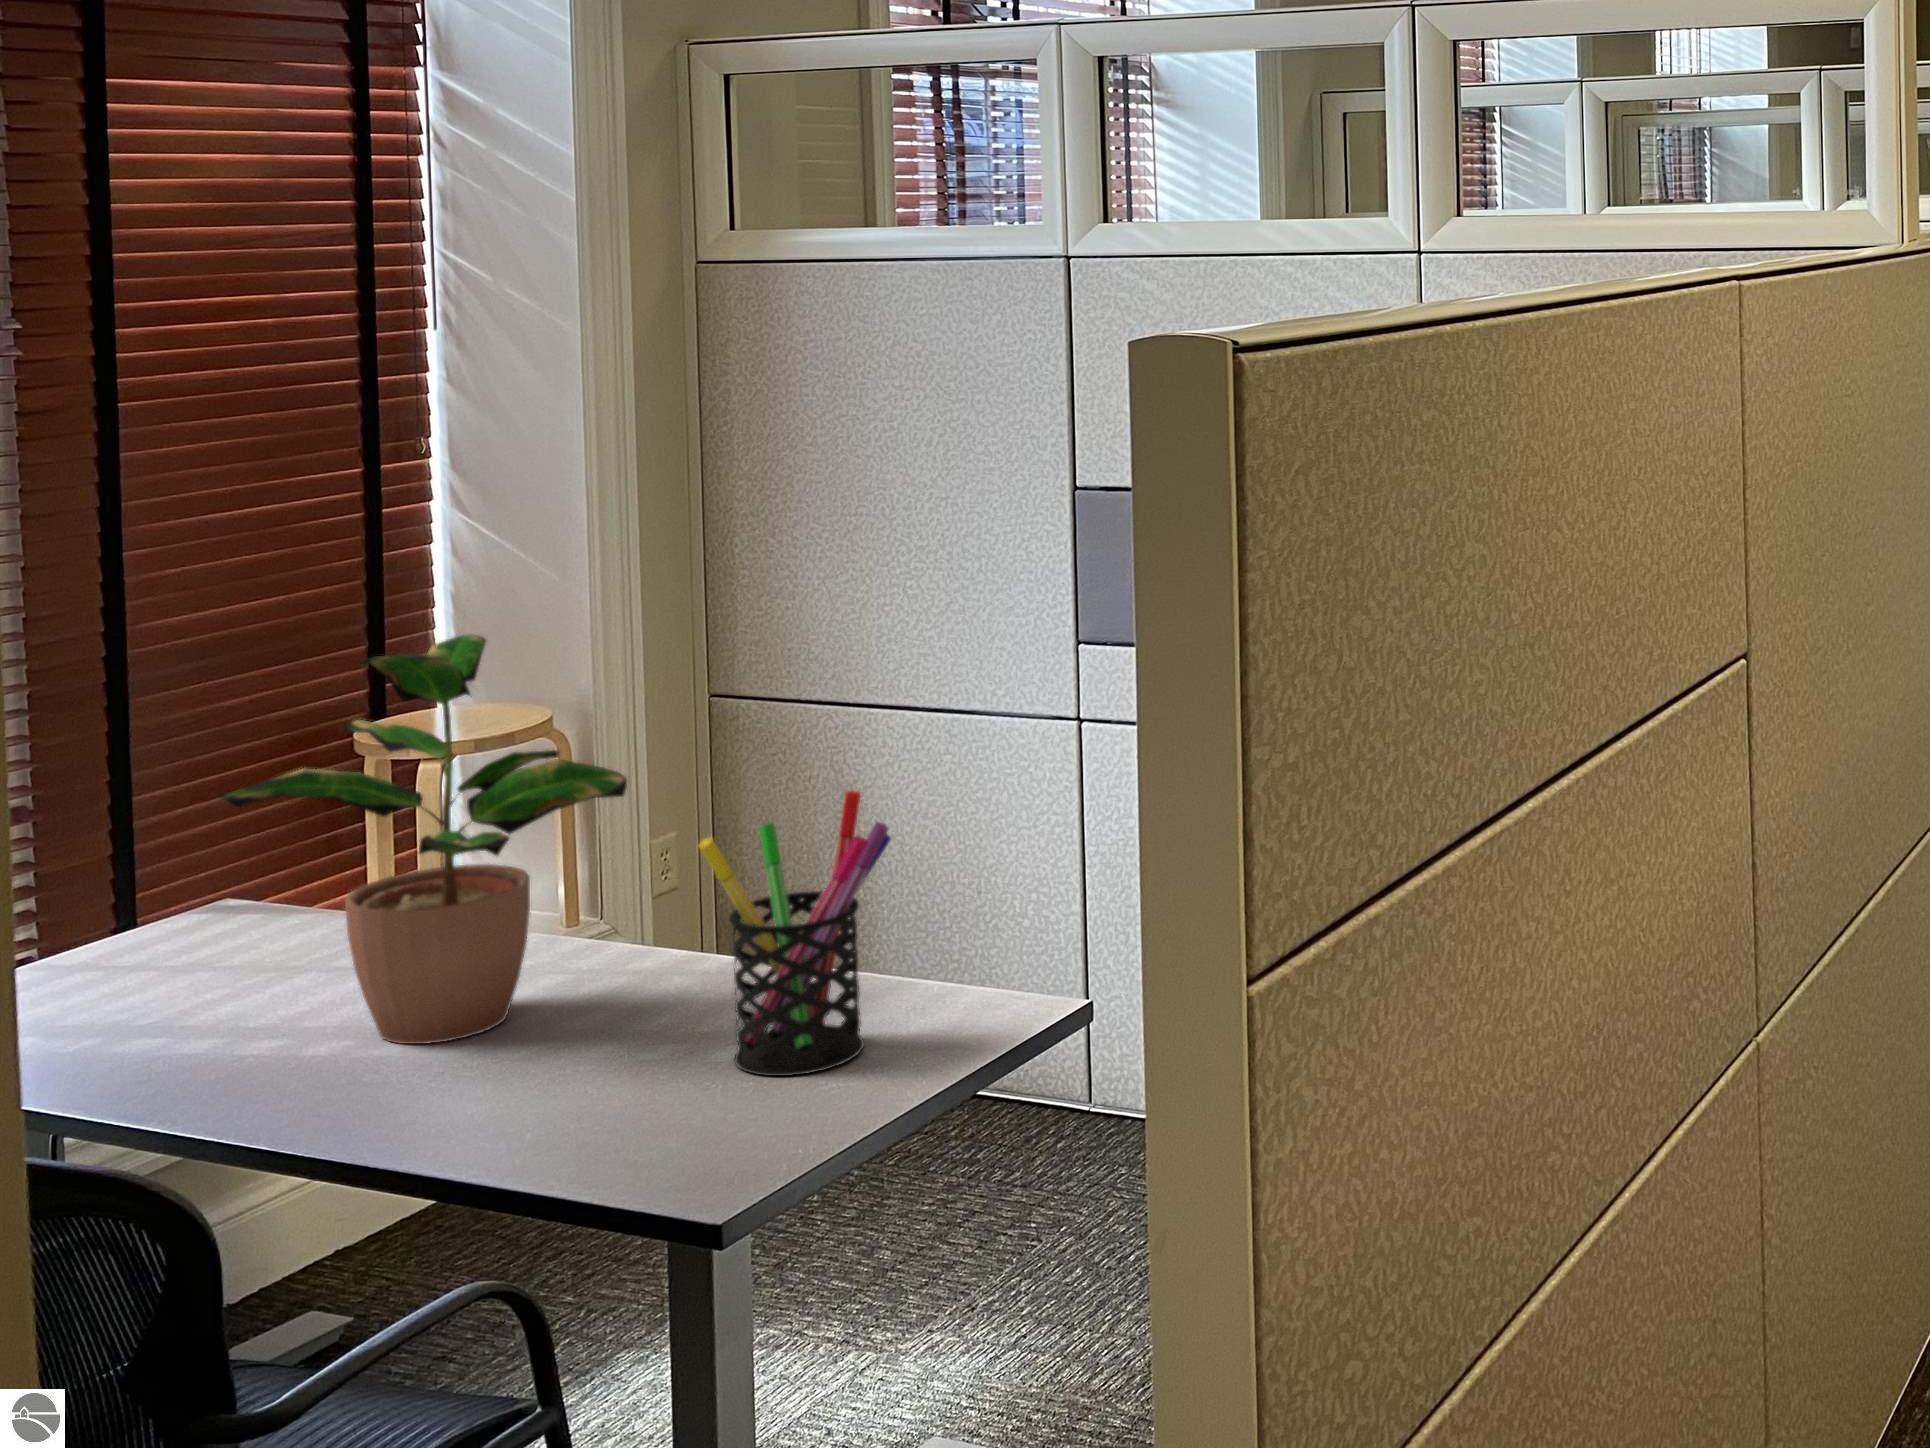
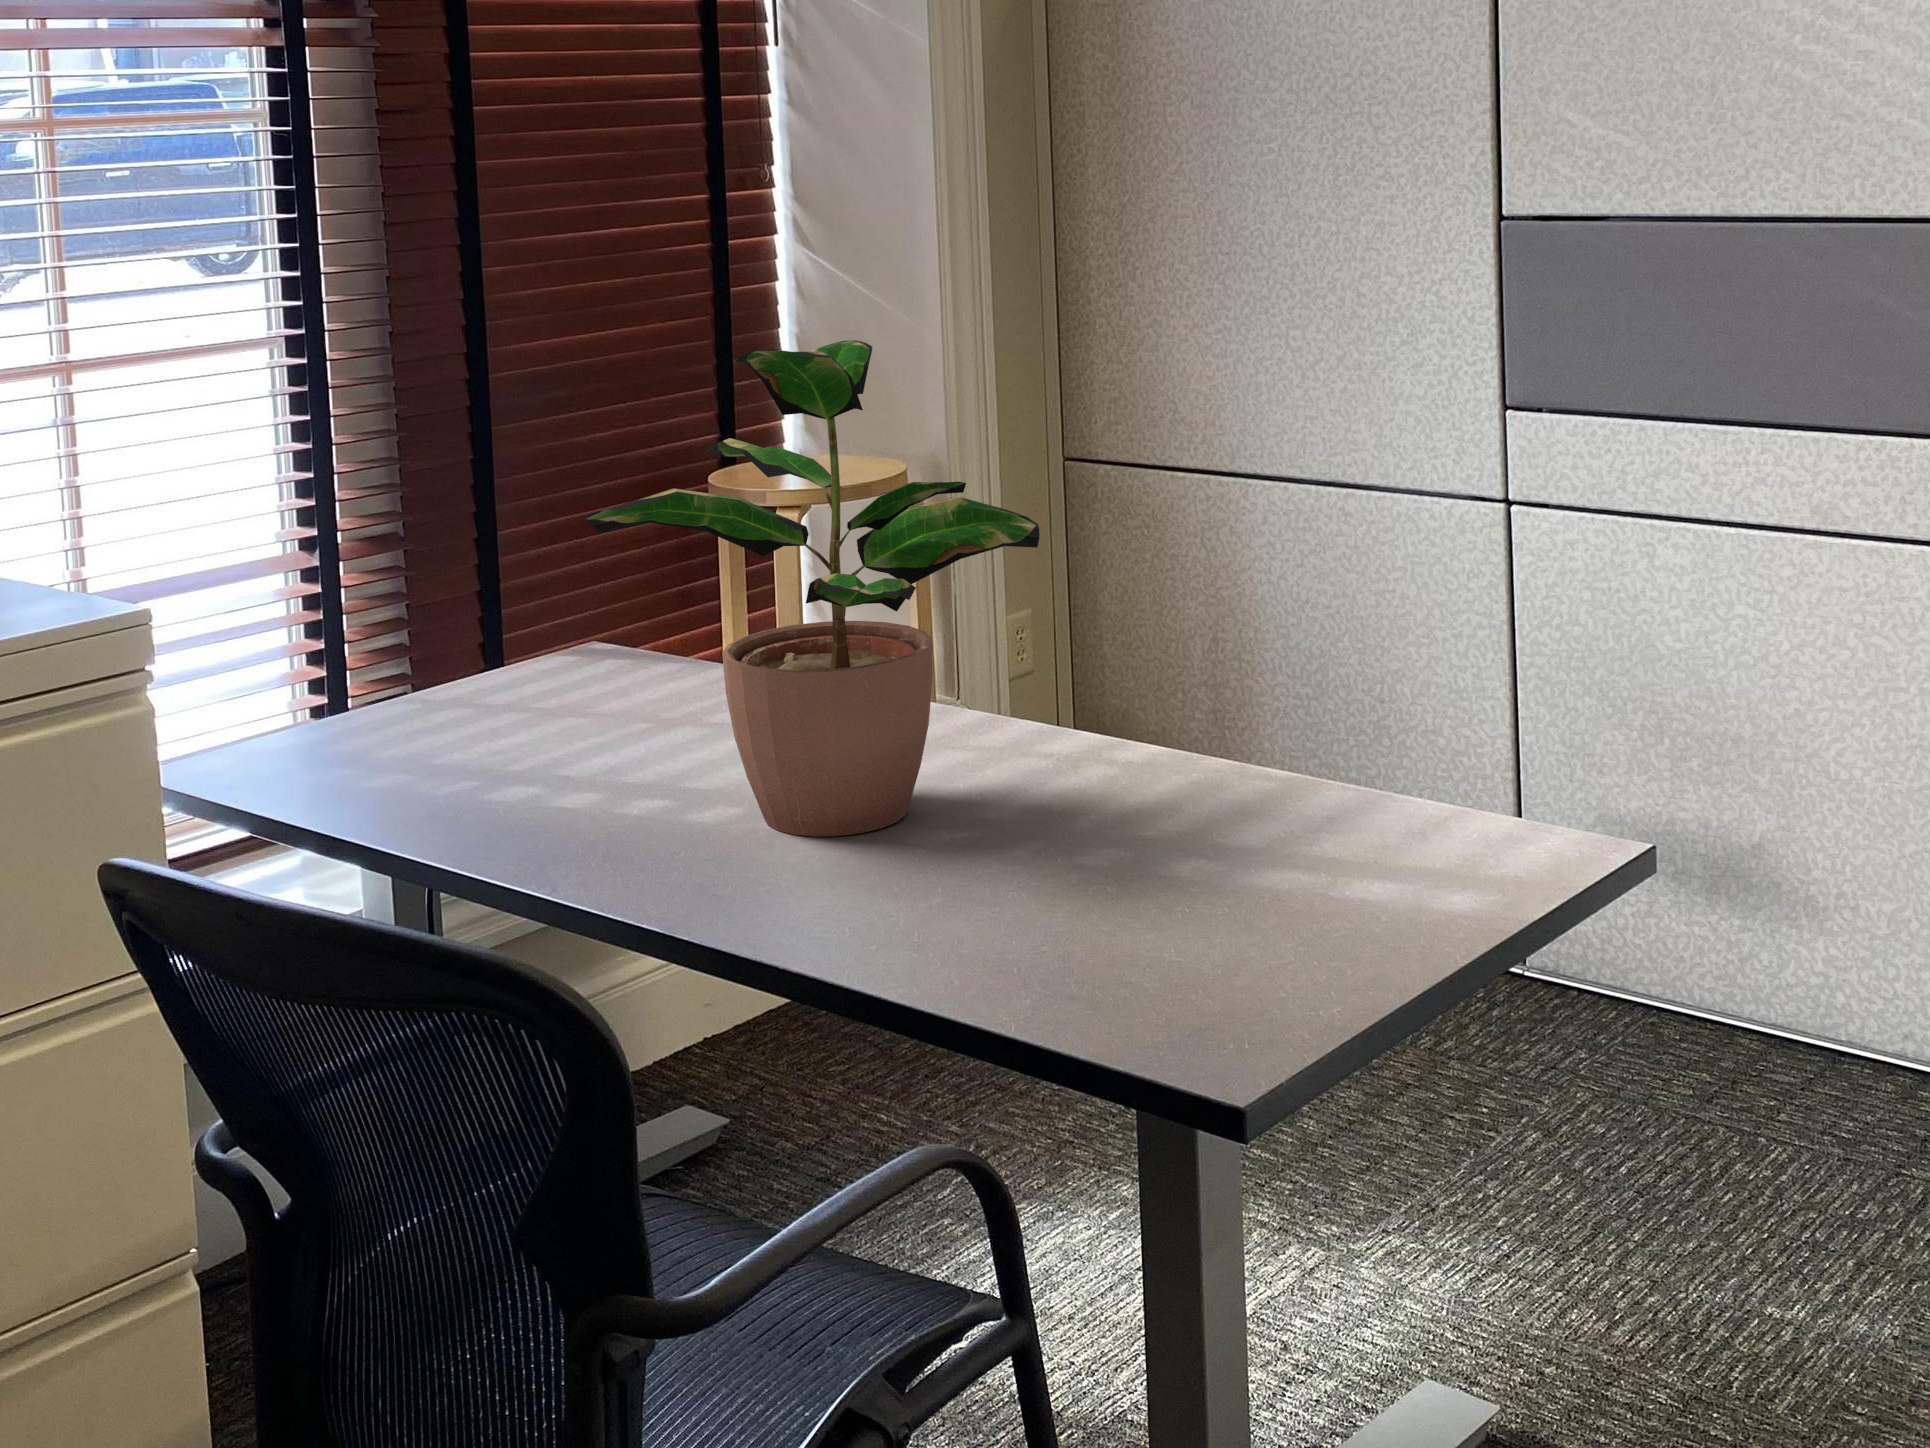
pen holder: present [699,790,891,1076] -> none [1158,548,1410,924]

